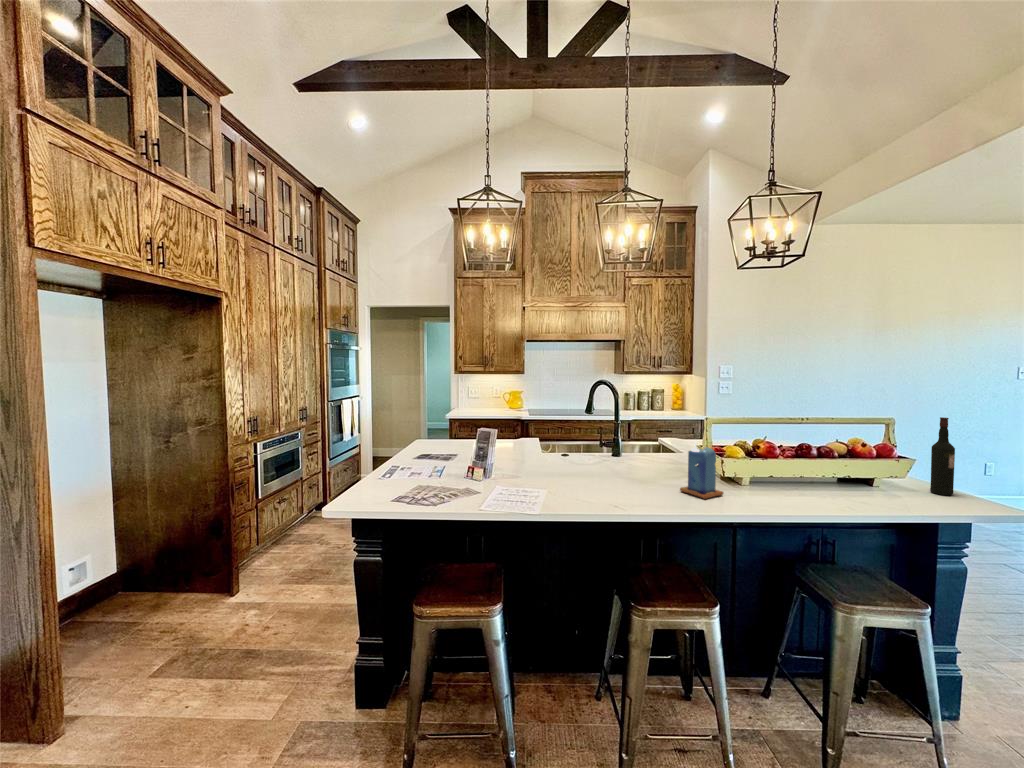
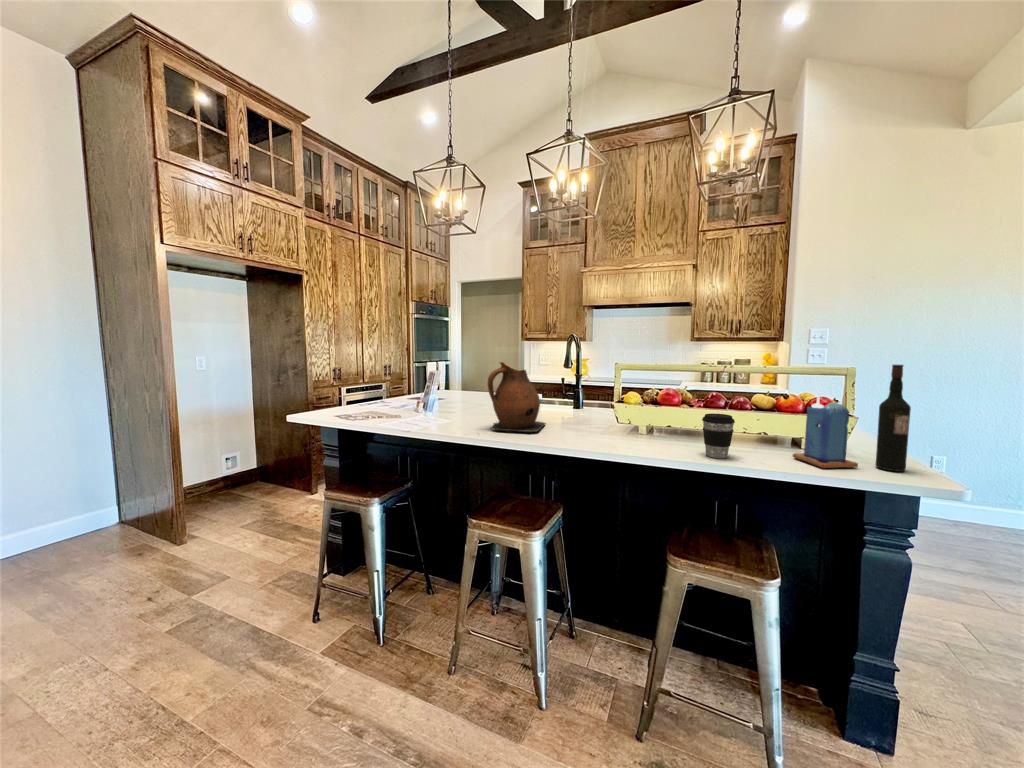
ceramic pitcher: none [599,421,665,494] -> present [488,362,546,433]
candle: present [680,443,724,499] -> present [793,397,858,468]
coffee cup: none [824,462,855,500] -> present [702,413,735,458]

